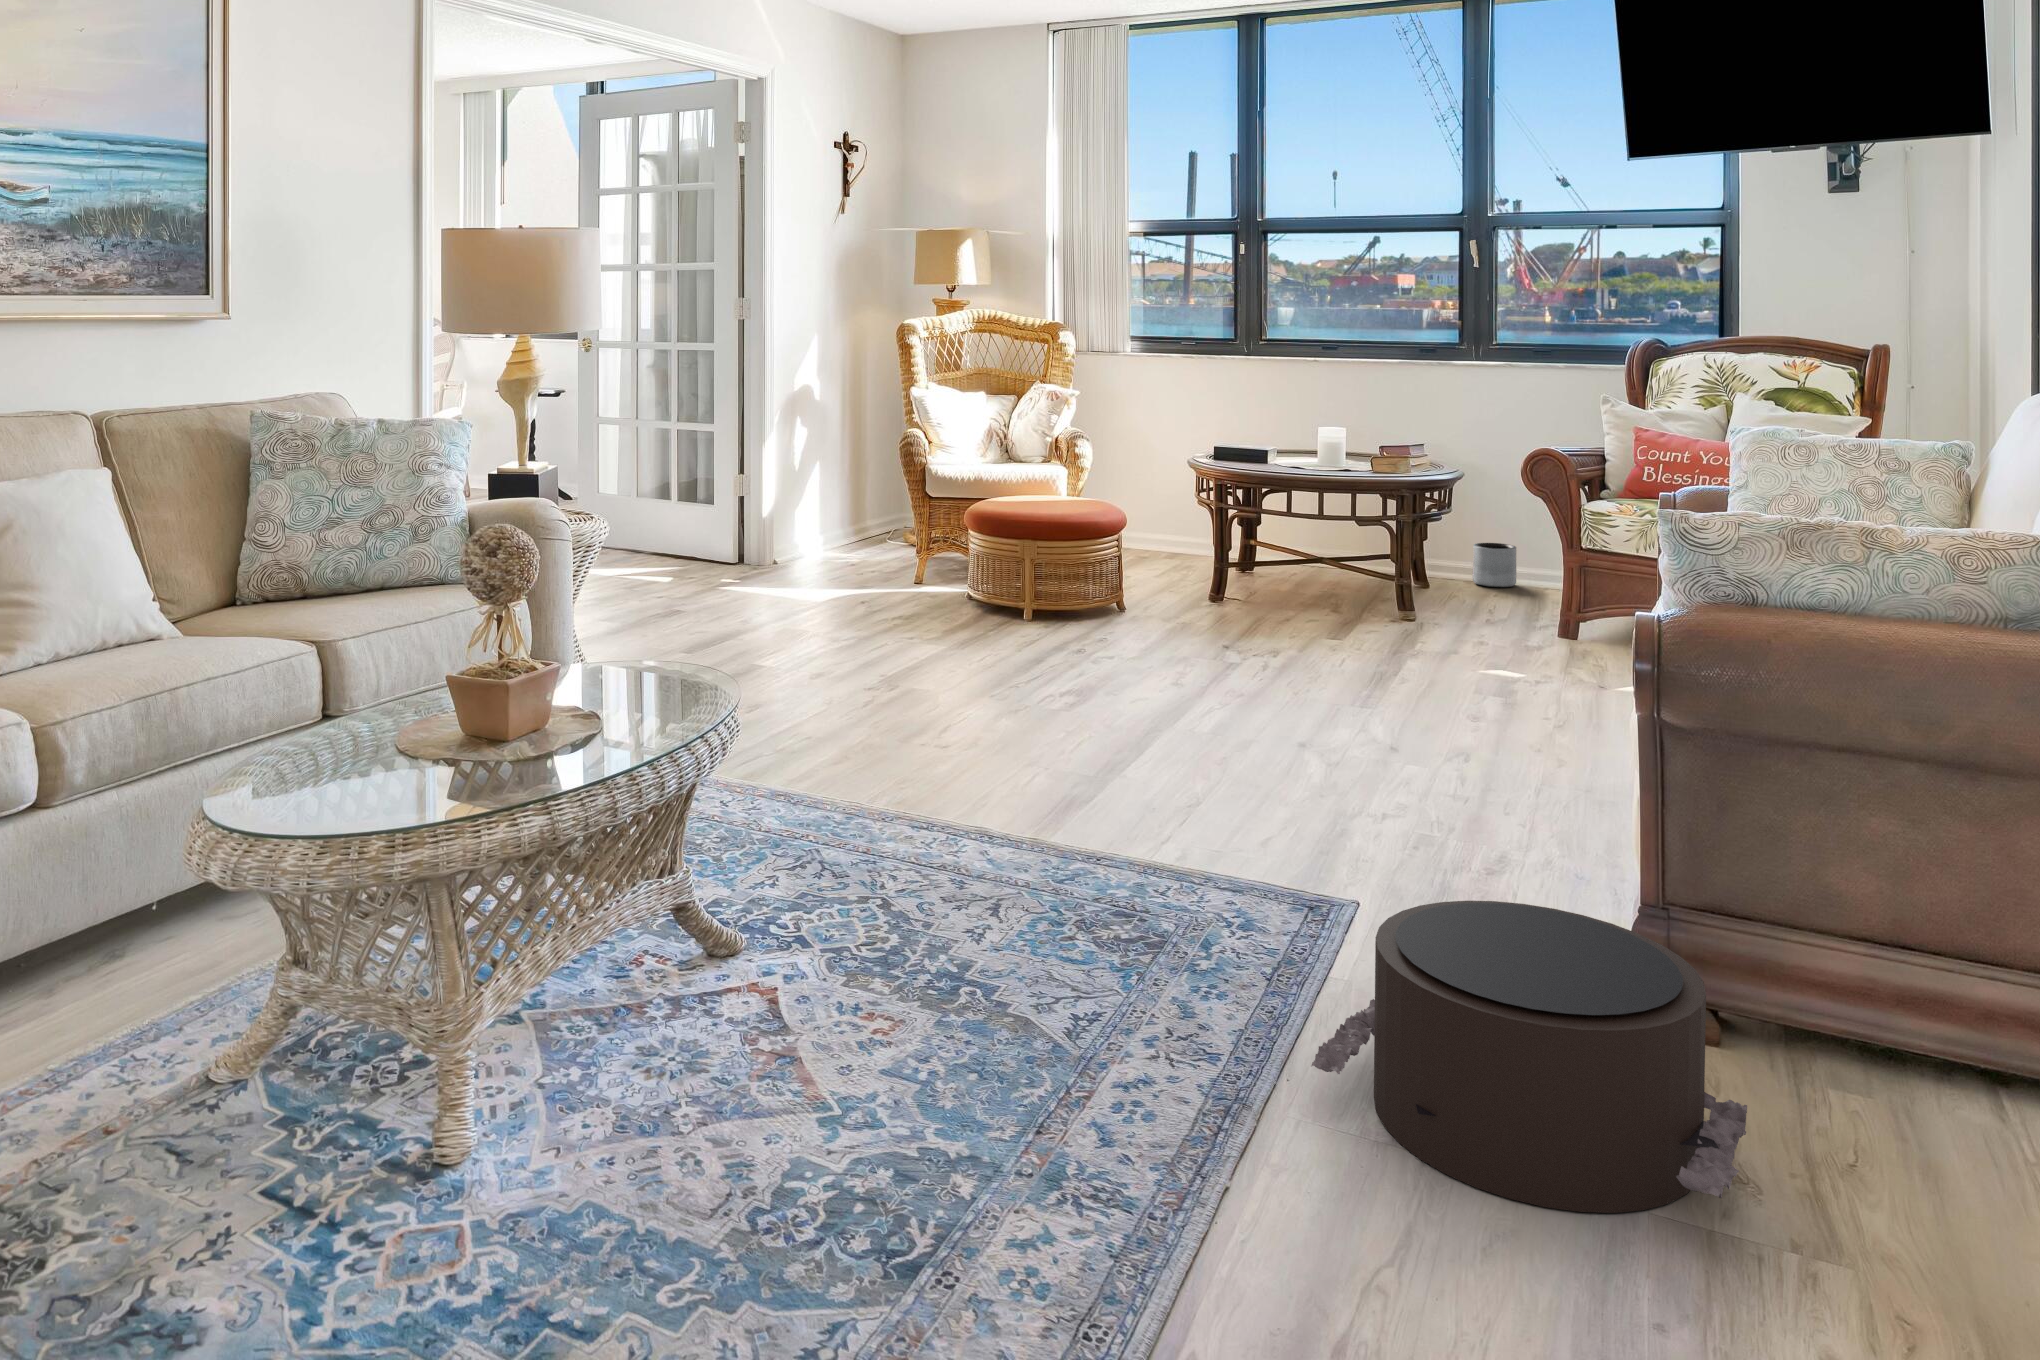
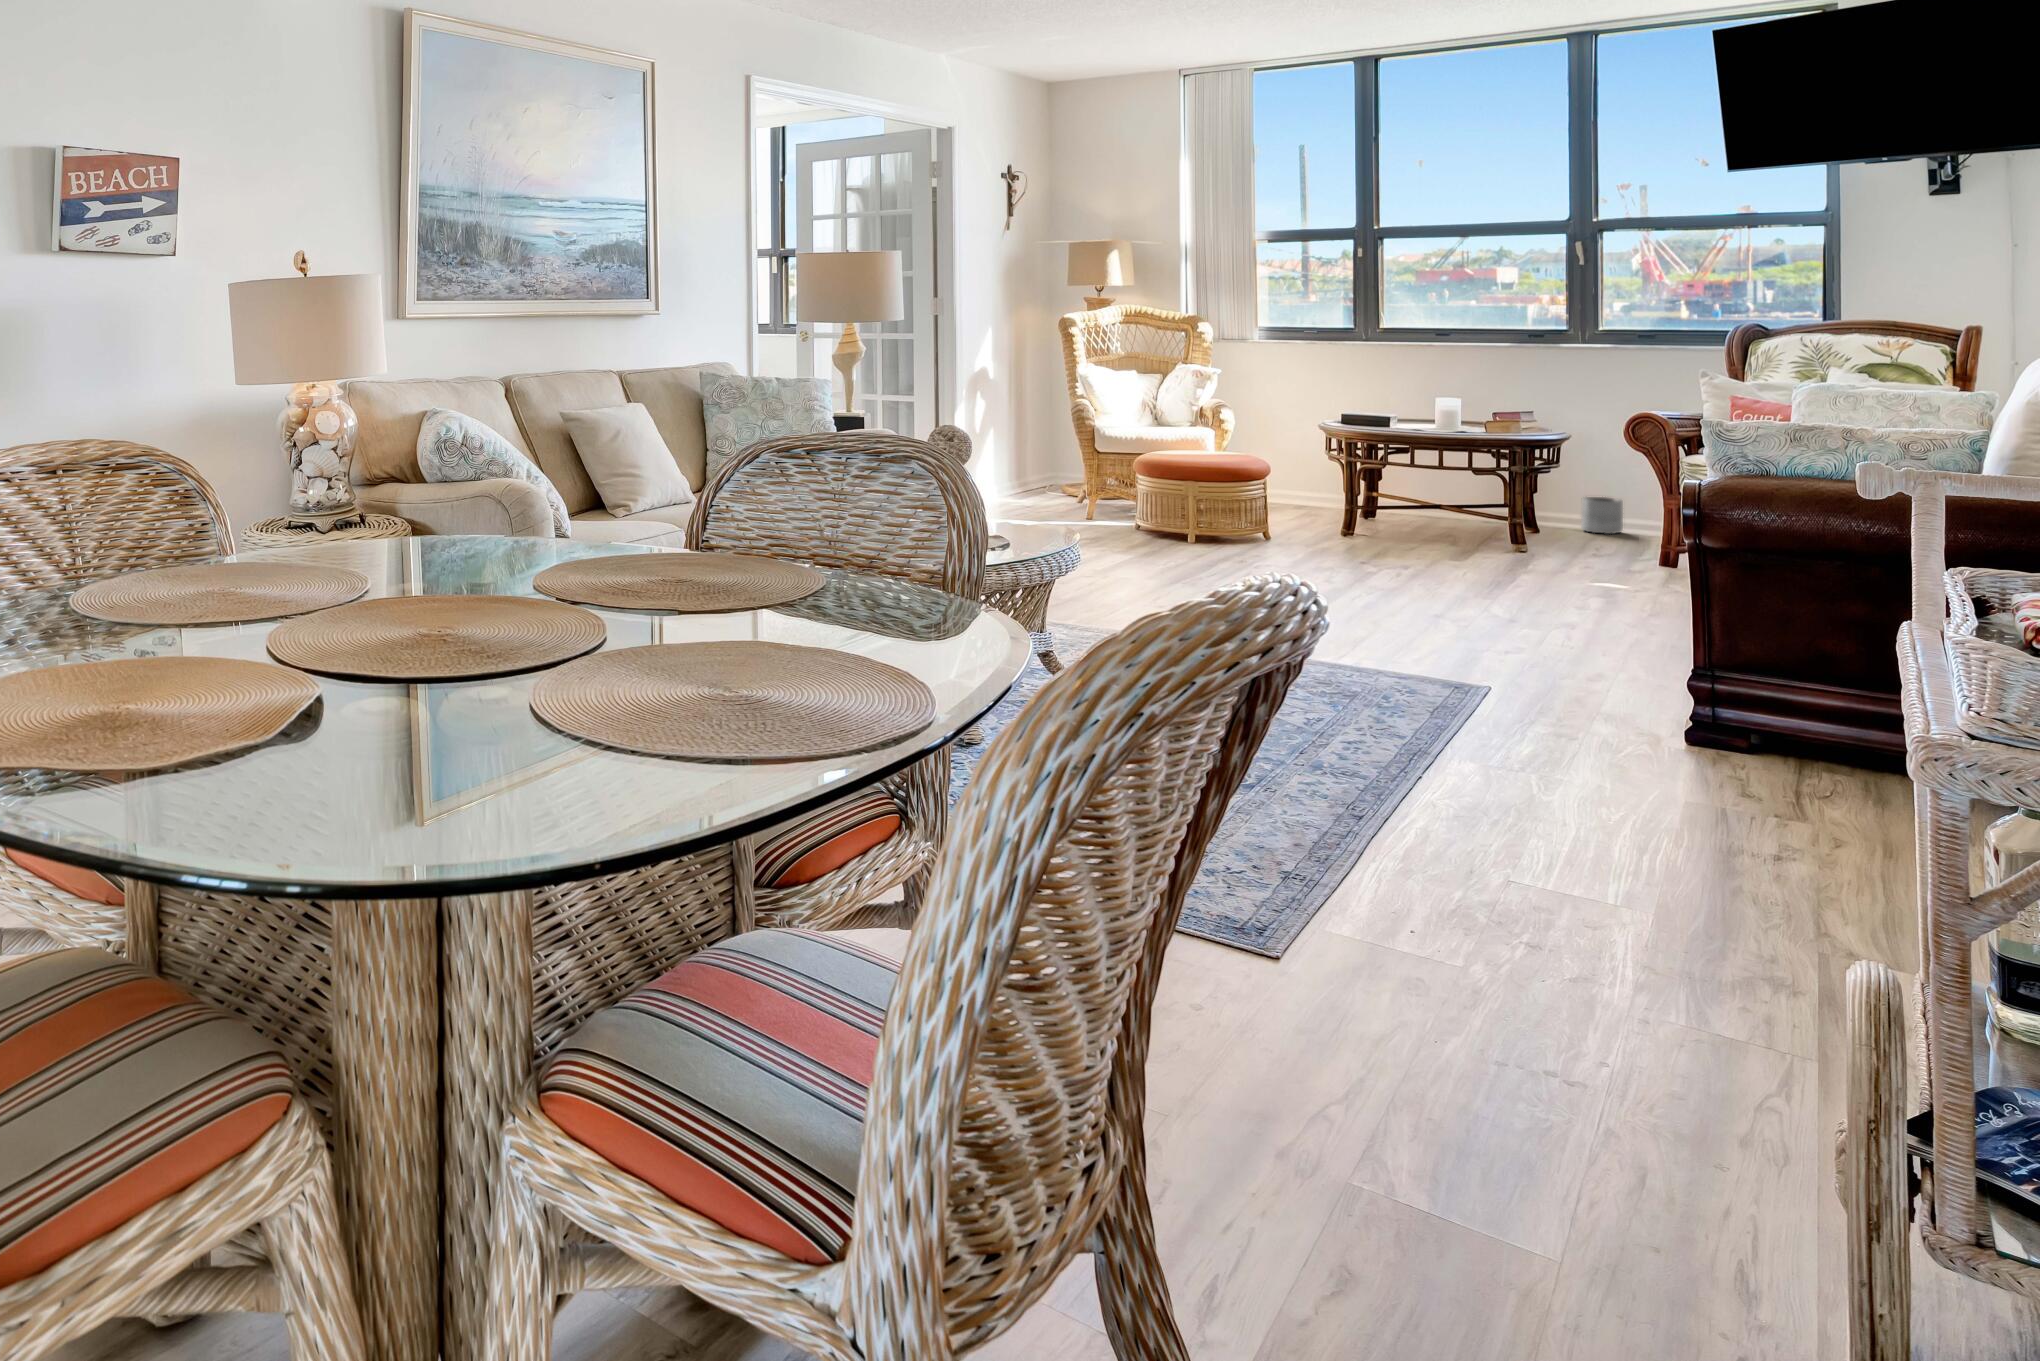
pouf: present [1311,901,1747,1213] -> none [1468,651,1752,794]

